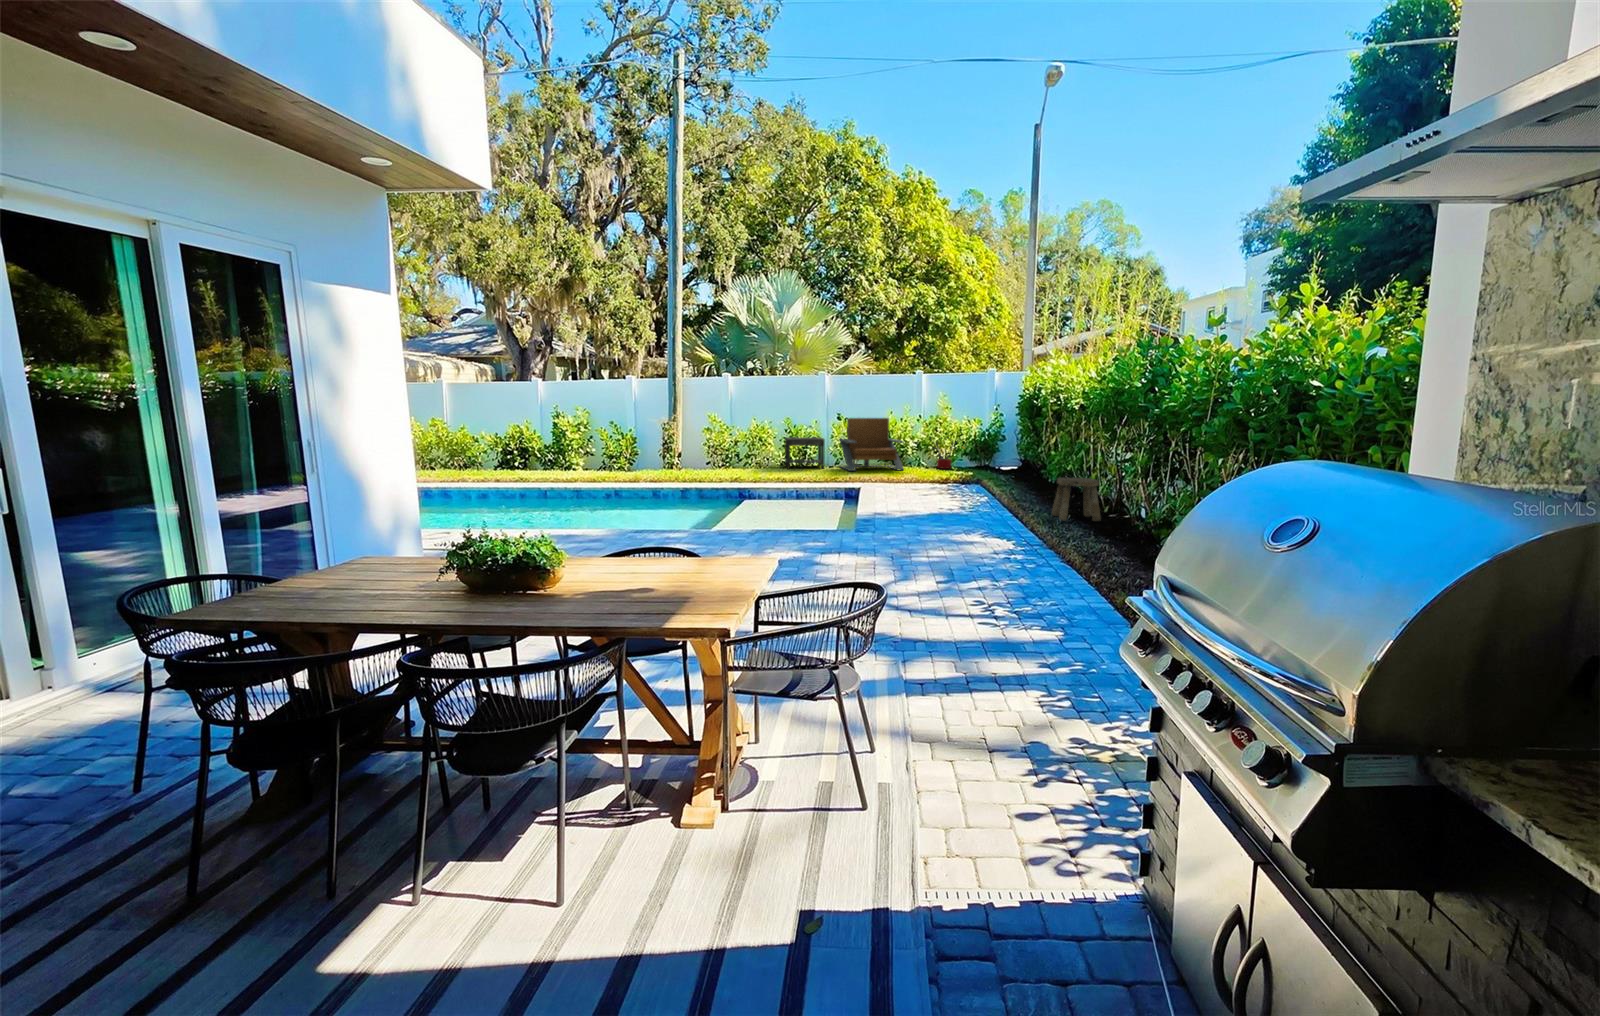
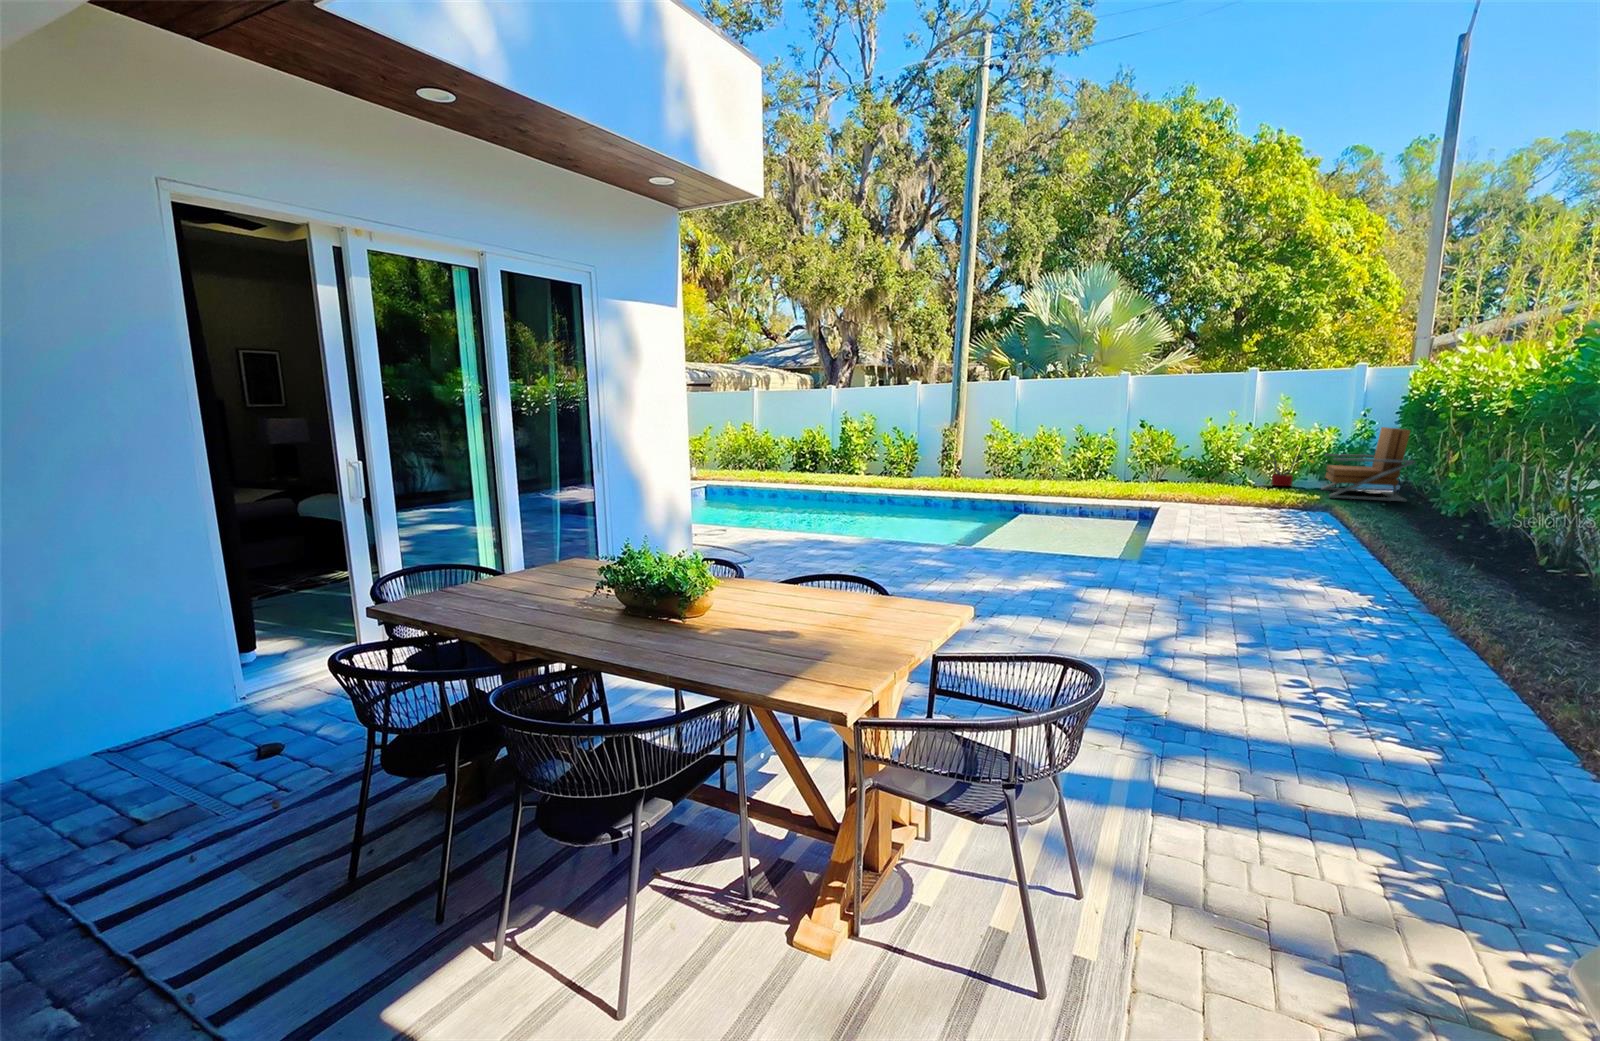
lounge chair: present [840,418,904,471] -> present [1321,427,1415,501]
side table: present [785,437,825,469] -> none [1077,445,1125,480]
stool: present [1052,478,1101,521] -> none [1441,509,1531,575]

